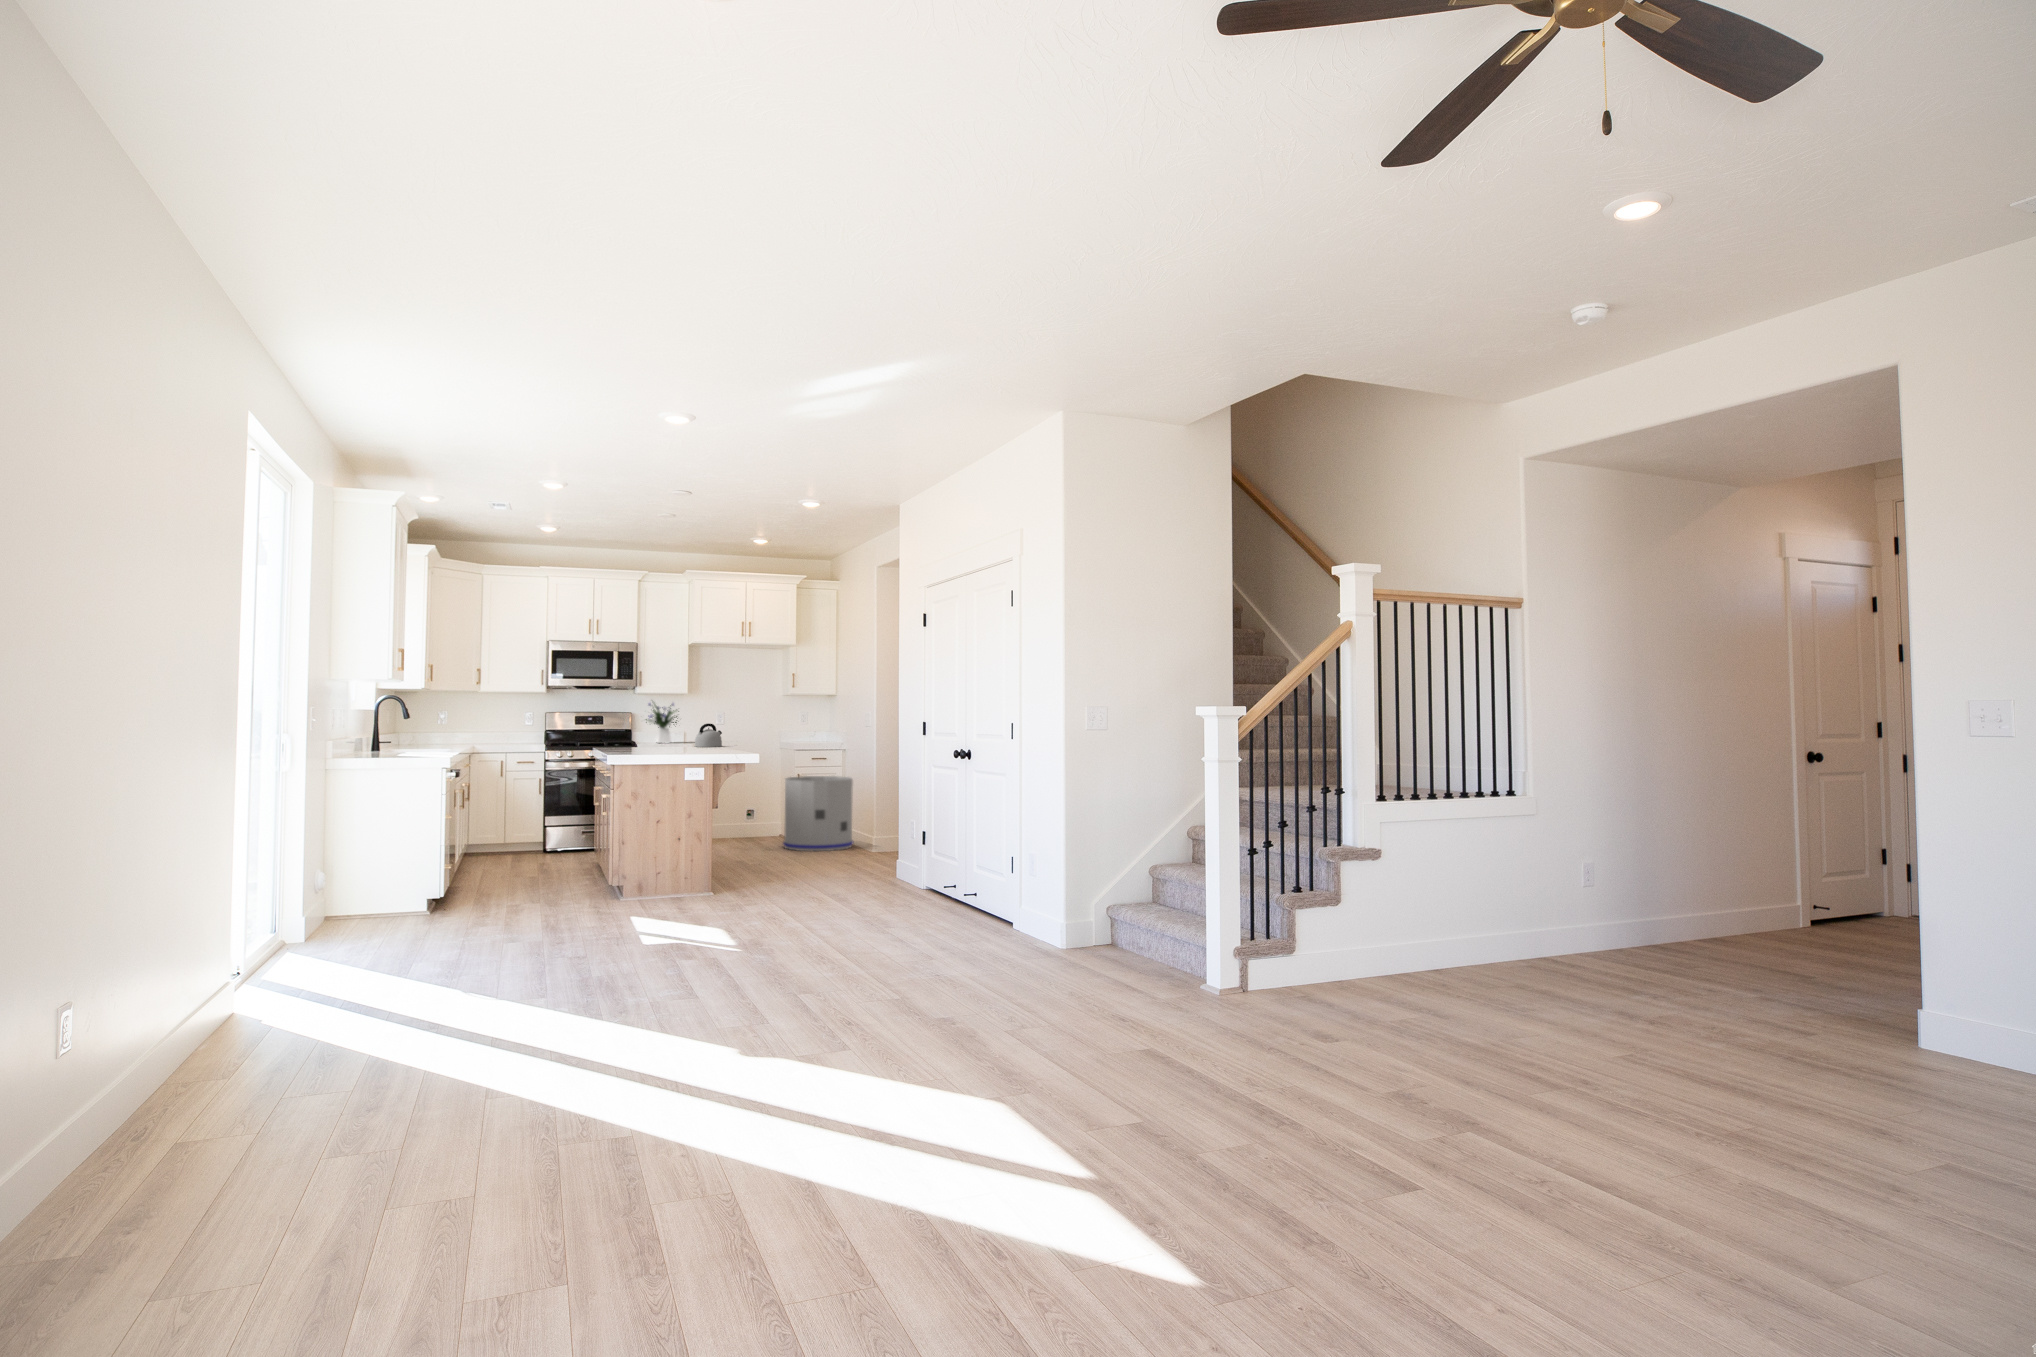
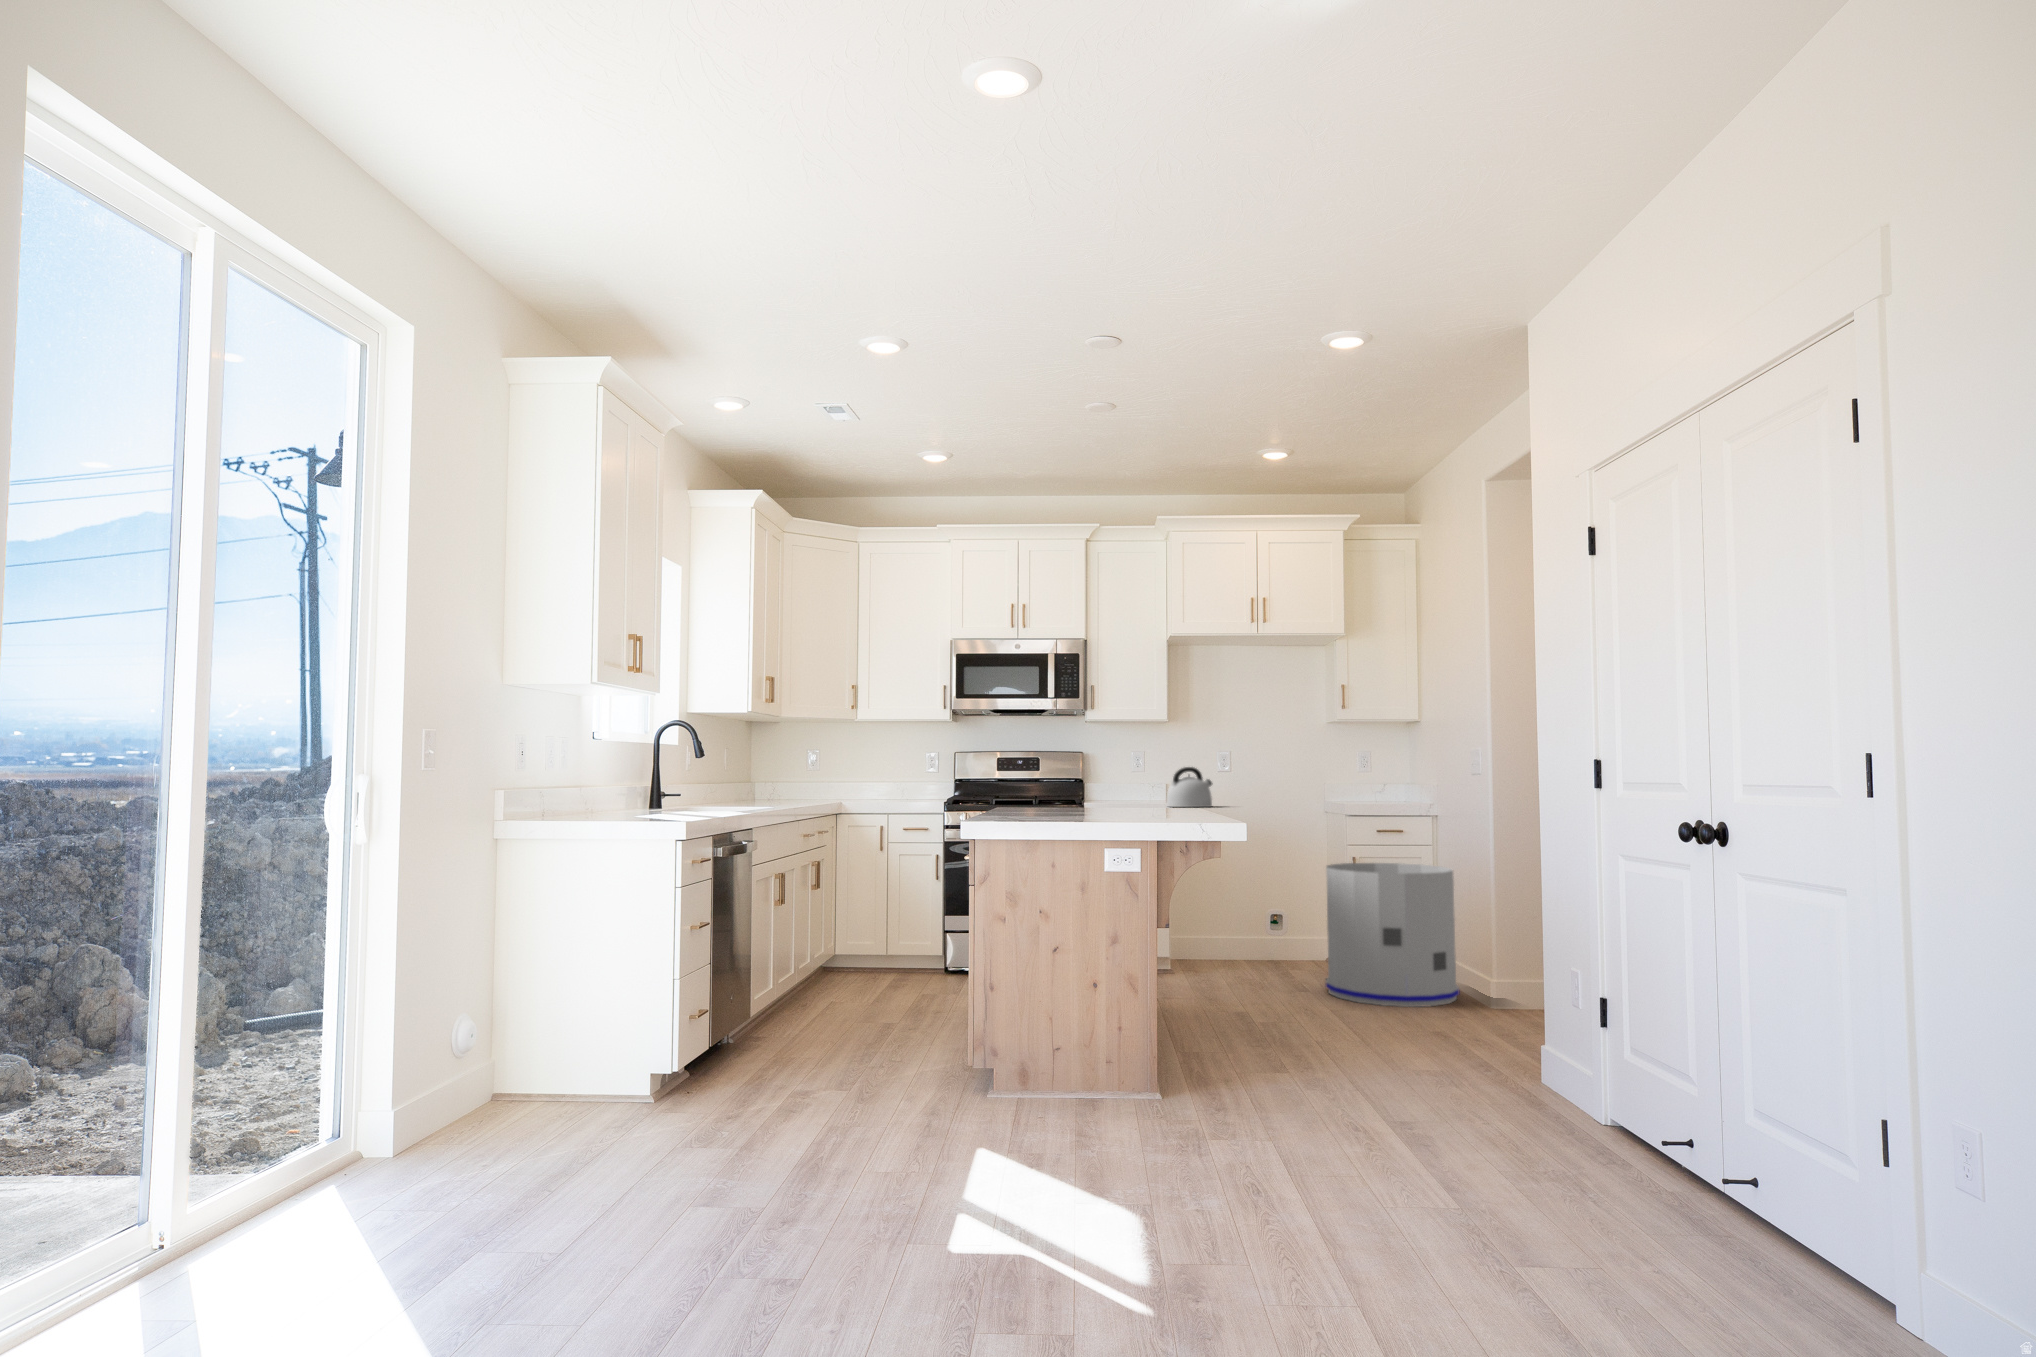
flower arrangement: present [646,704,679,743] -> none [1096,731,1163,802]

